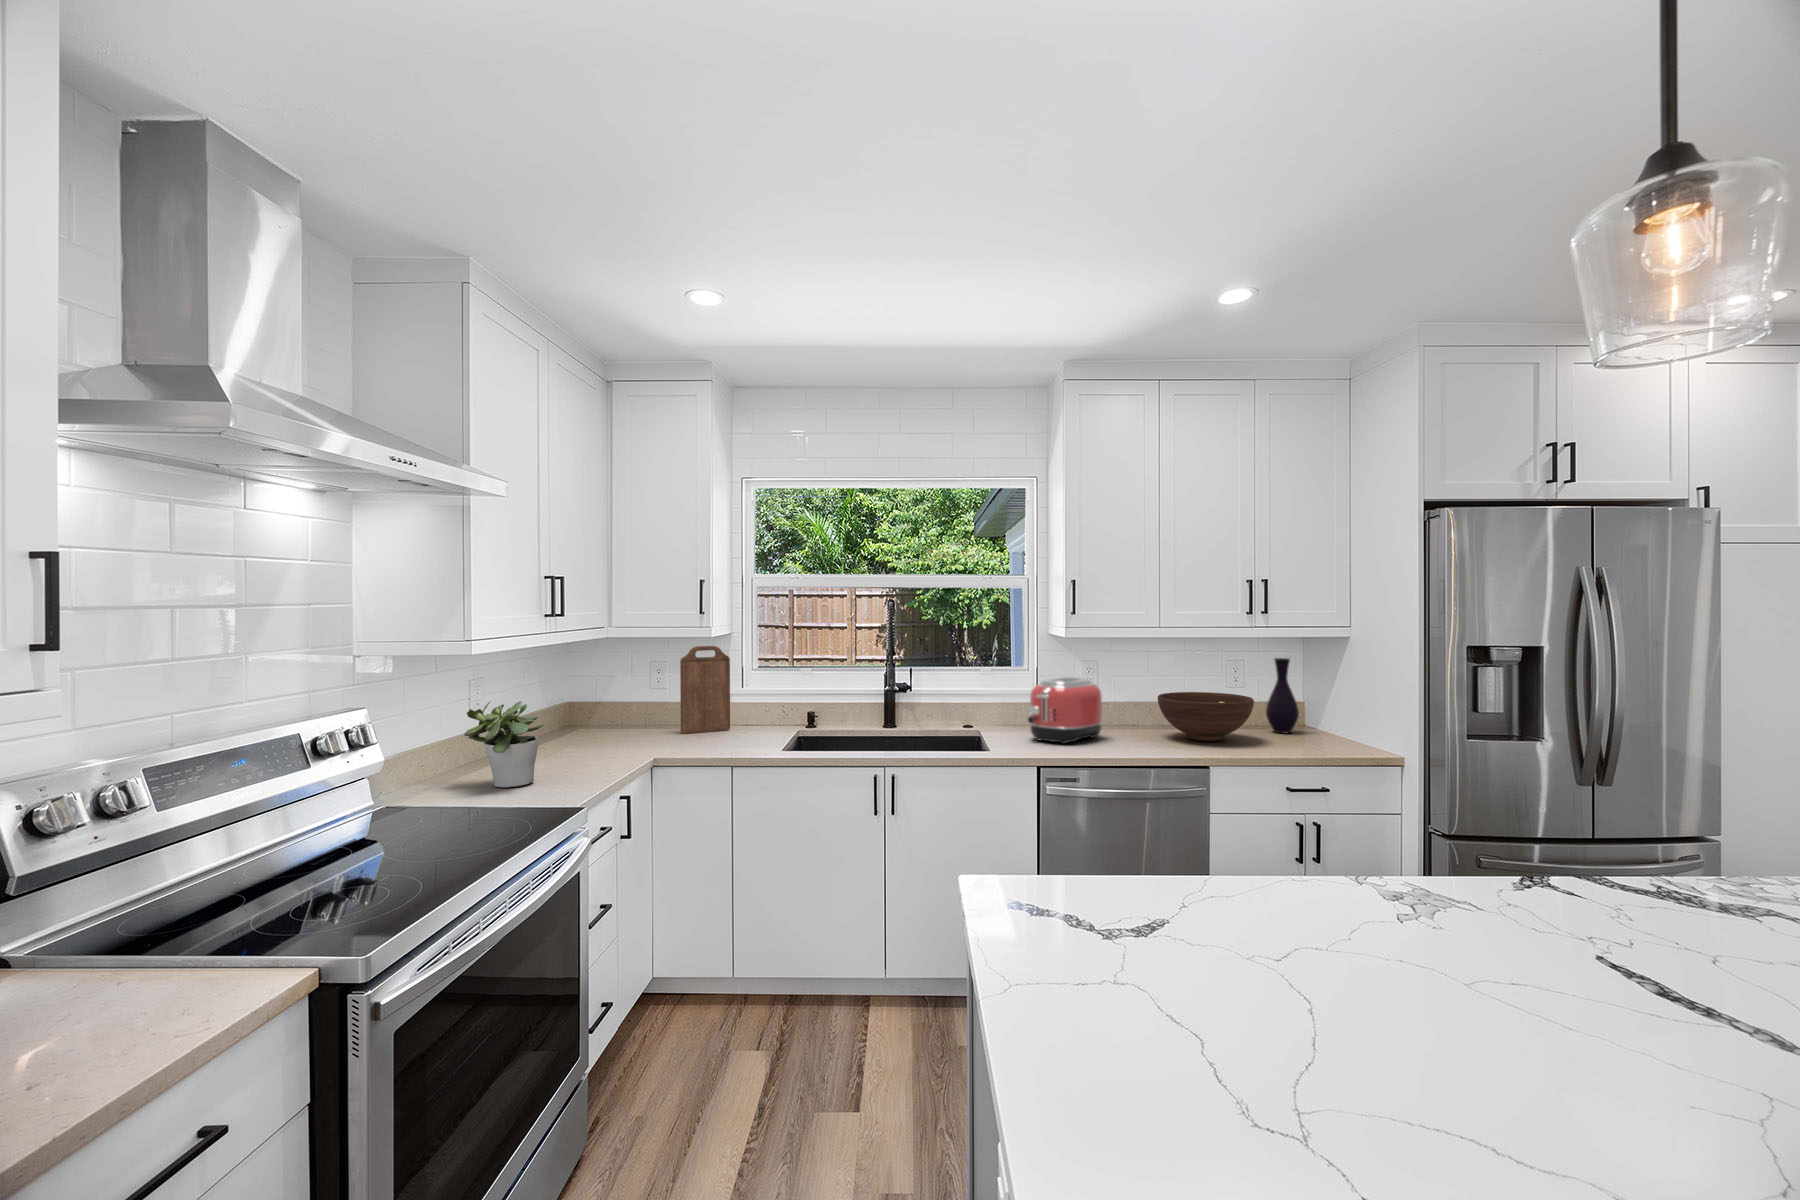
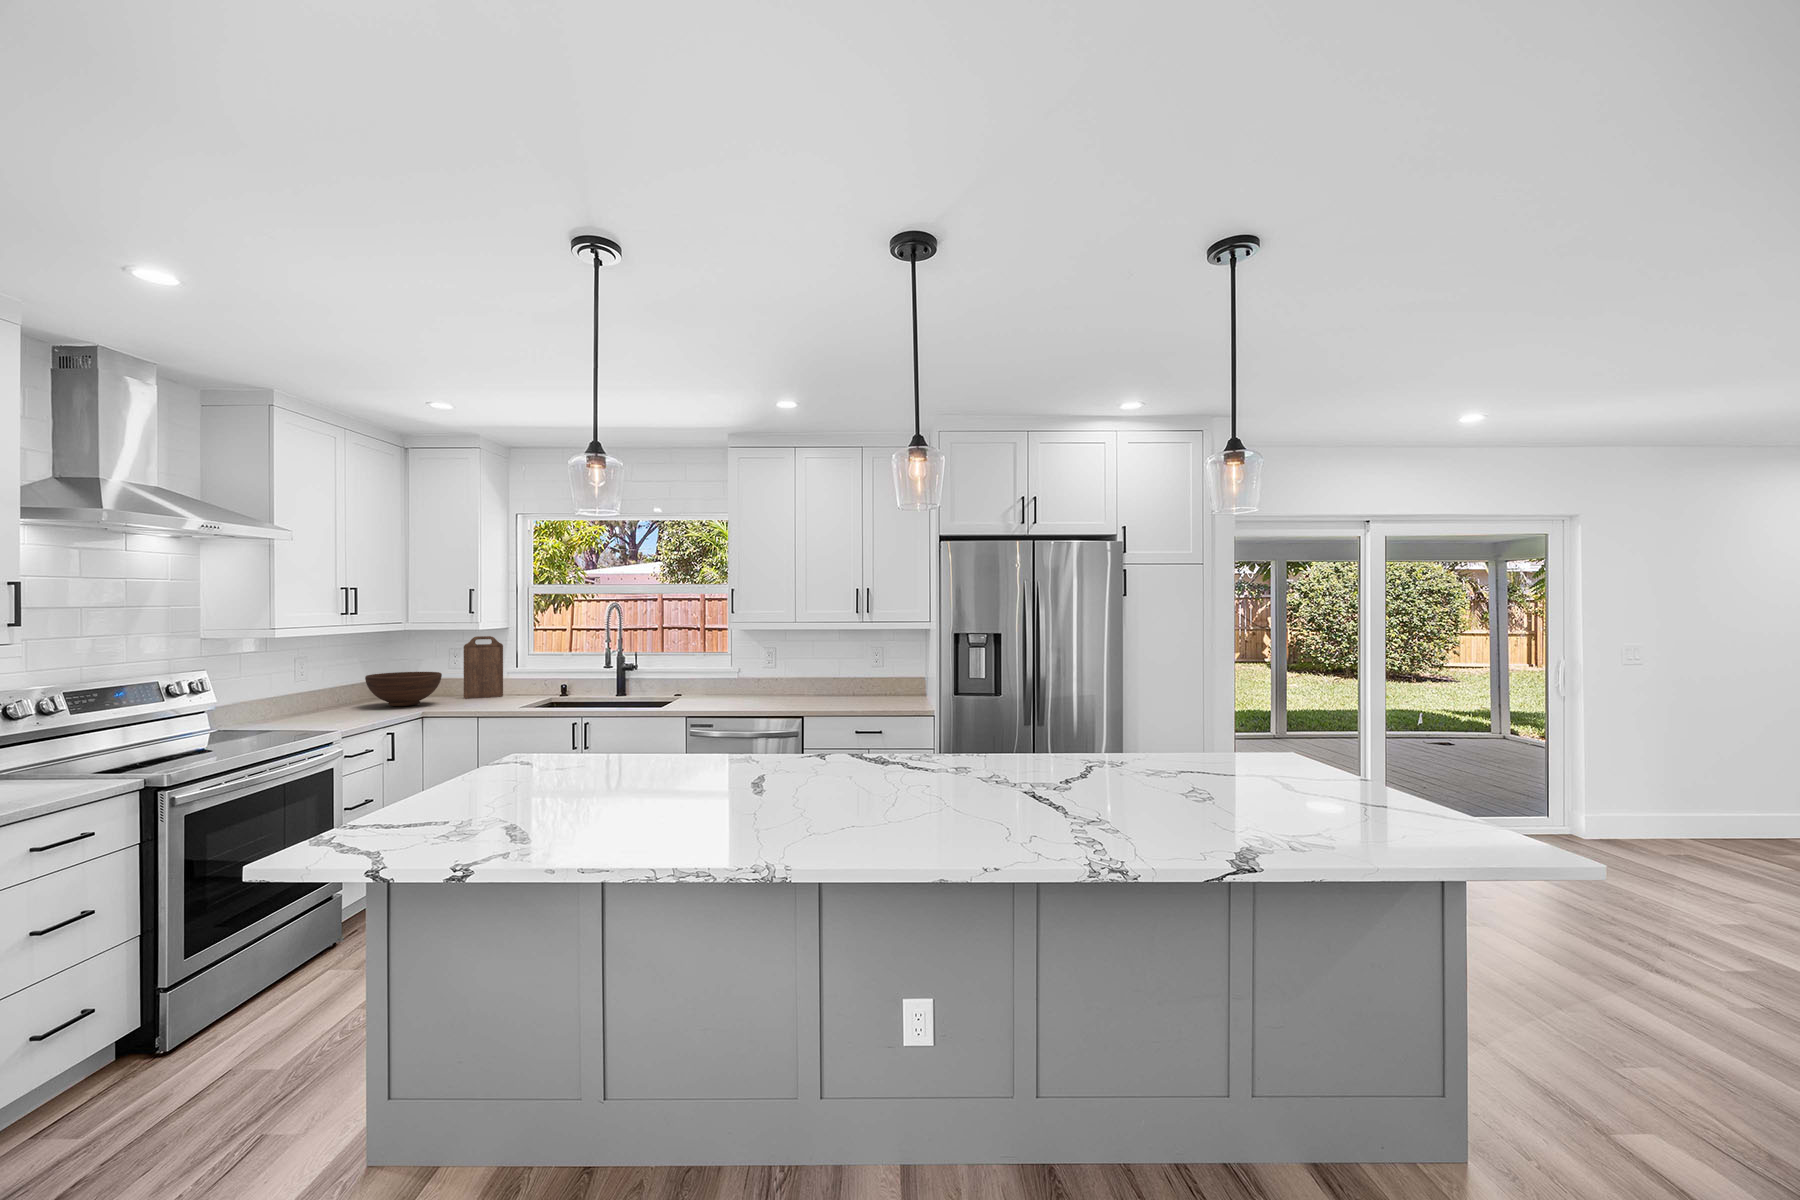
vase: present [1266,658,1299,733] -> none [884,645,905,698]
toaster: present [1028,677,1103,744] -> none [700,658,759,703]
fruit bowl: present [1158,692,1254,741] -> present [365,672,442,706]
potted plant: present [464,701,544,788] -> none [278,668,333,723]

